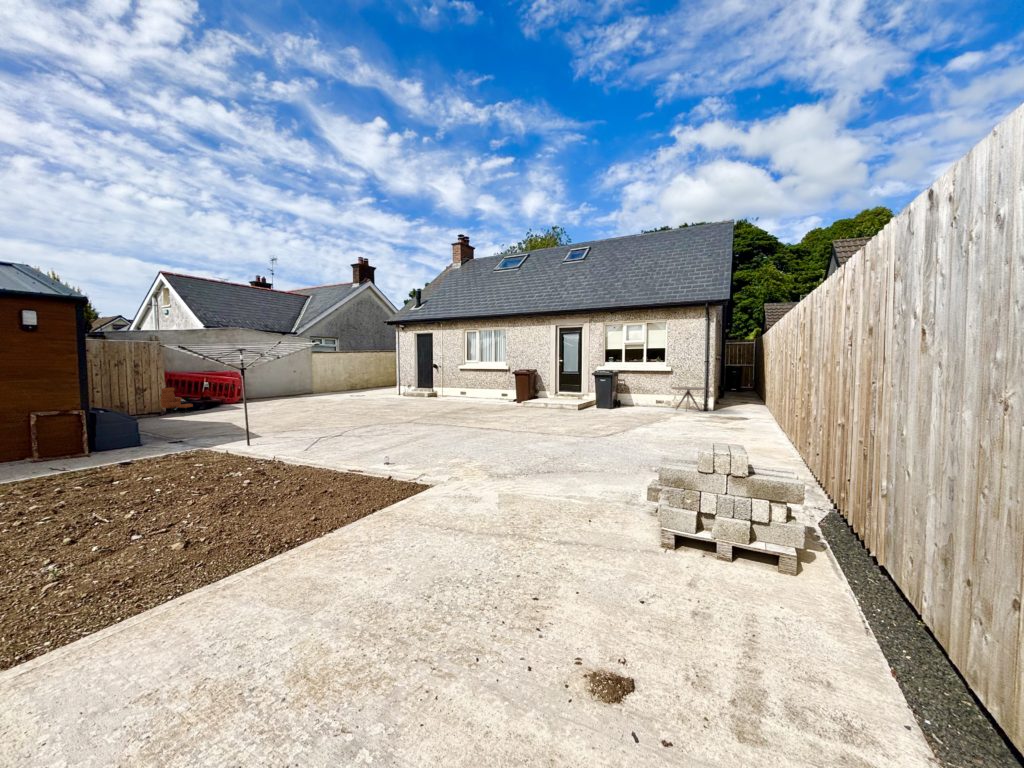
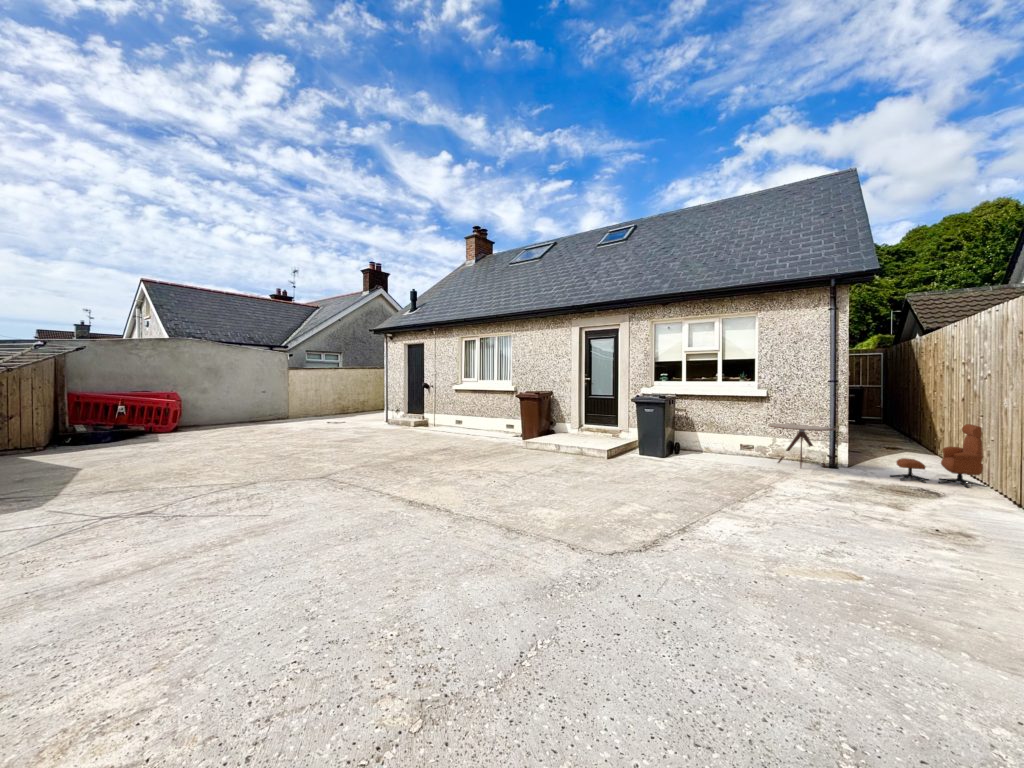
lounge chair: present [160,387,193,413] -> present [891,424,987,488]

